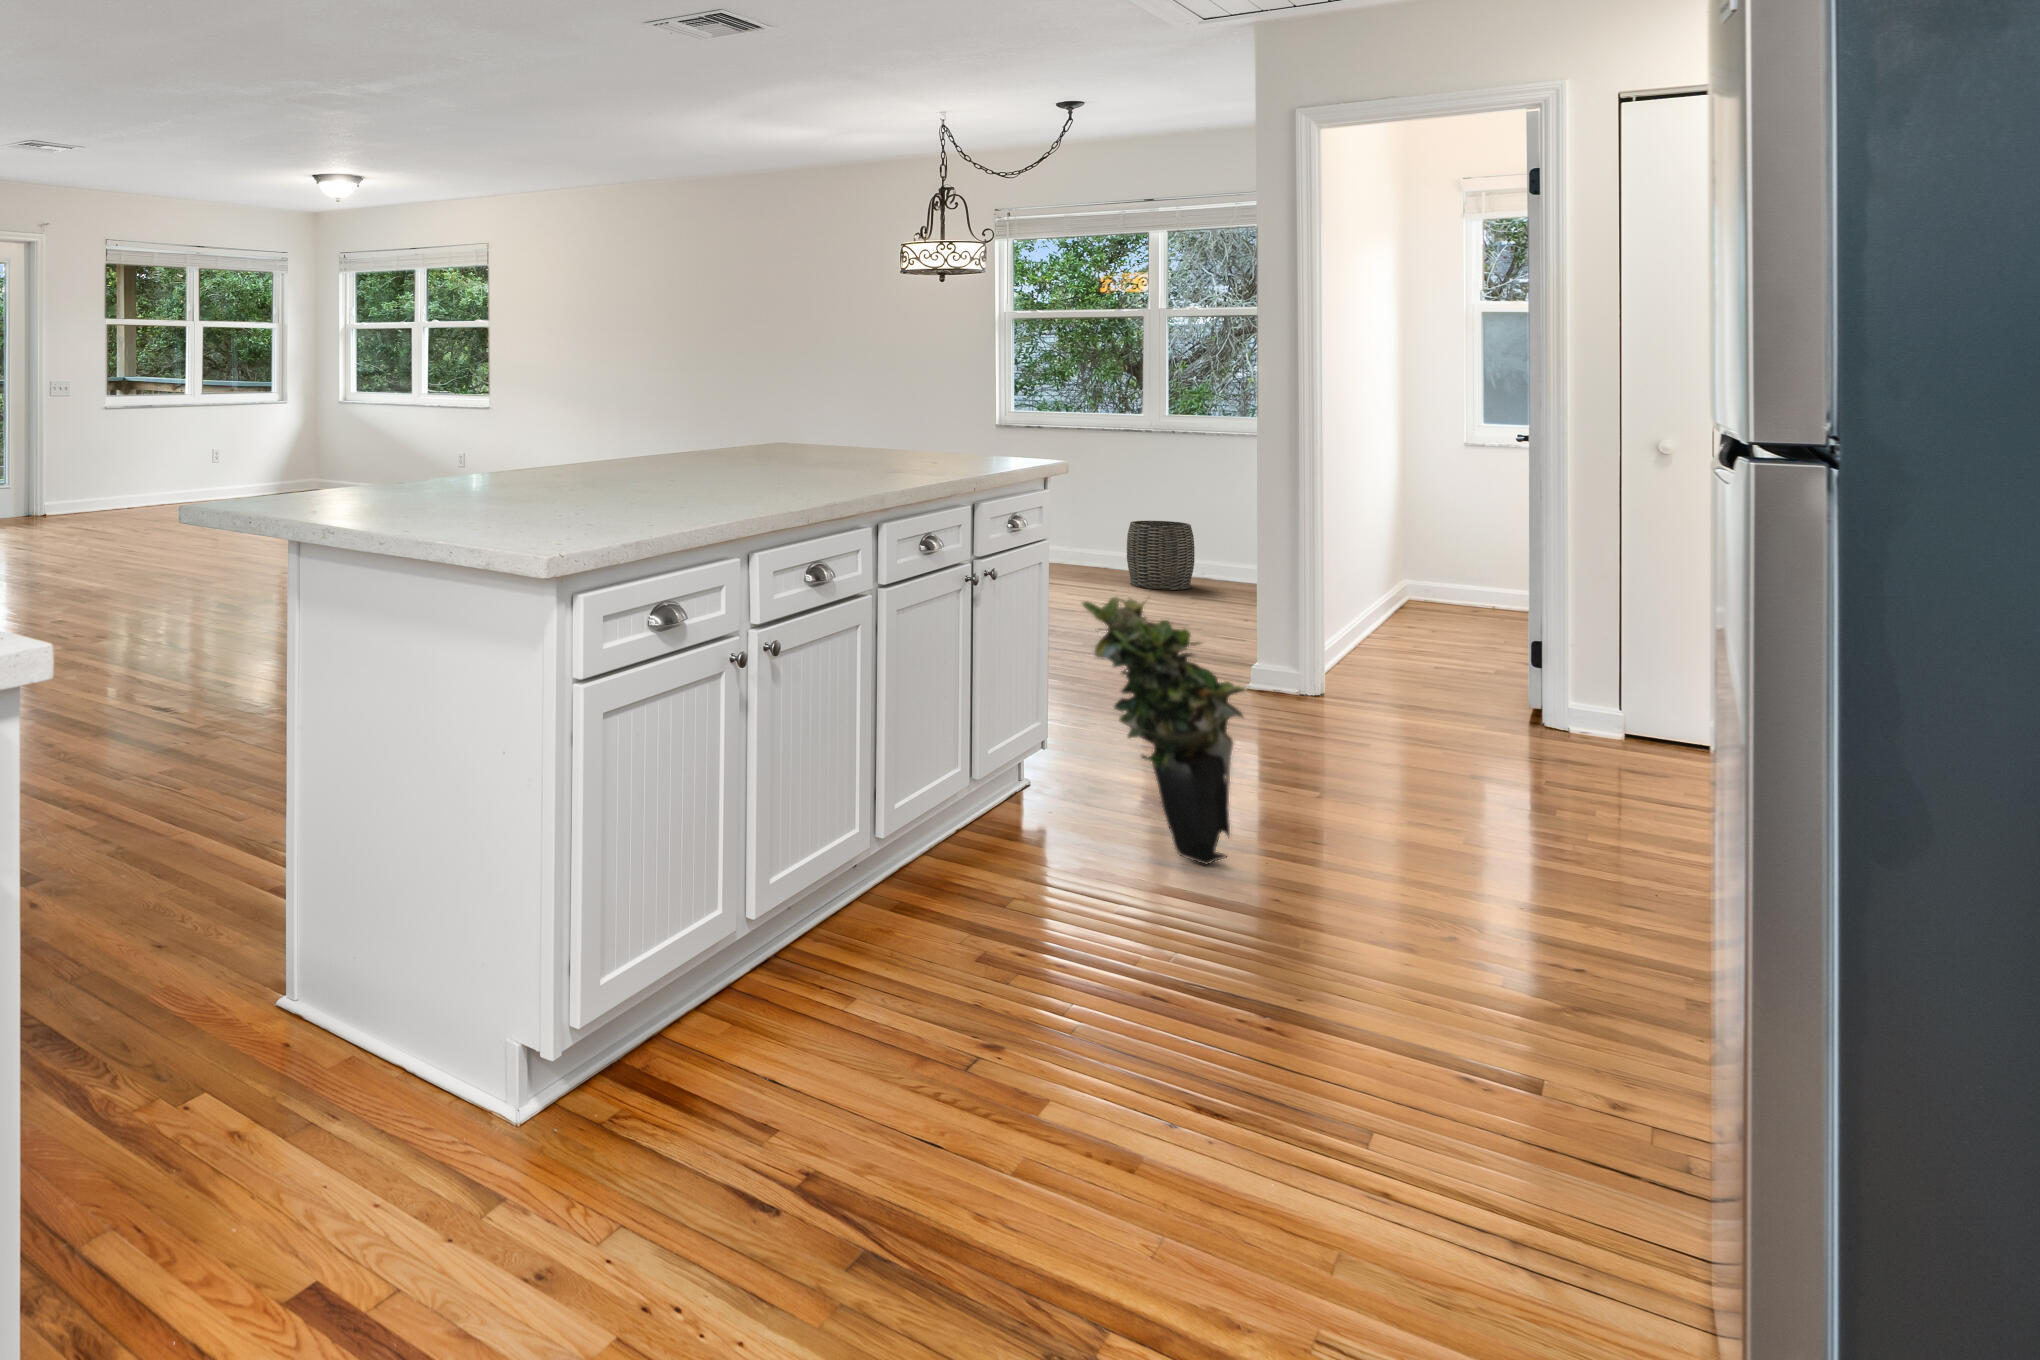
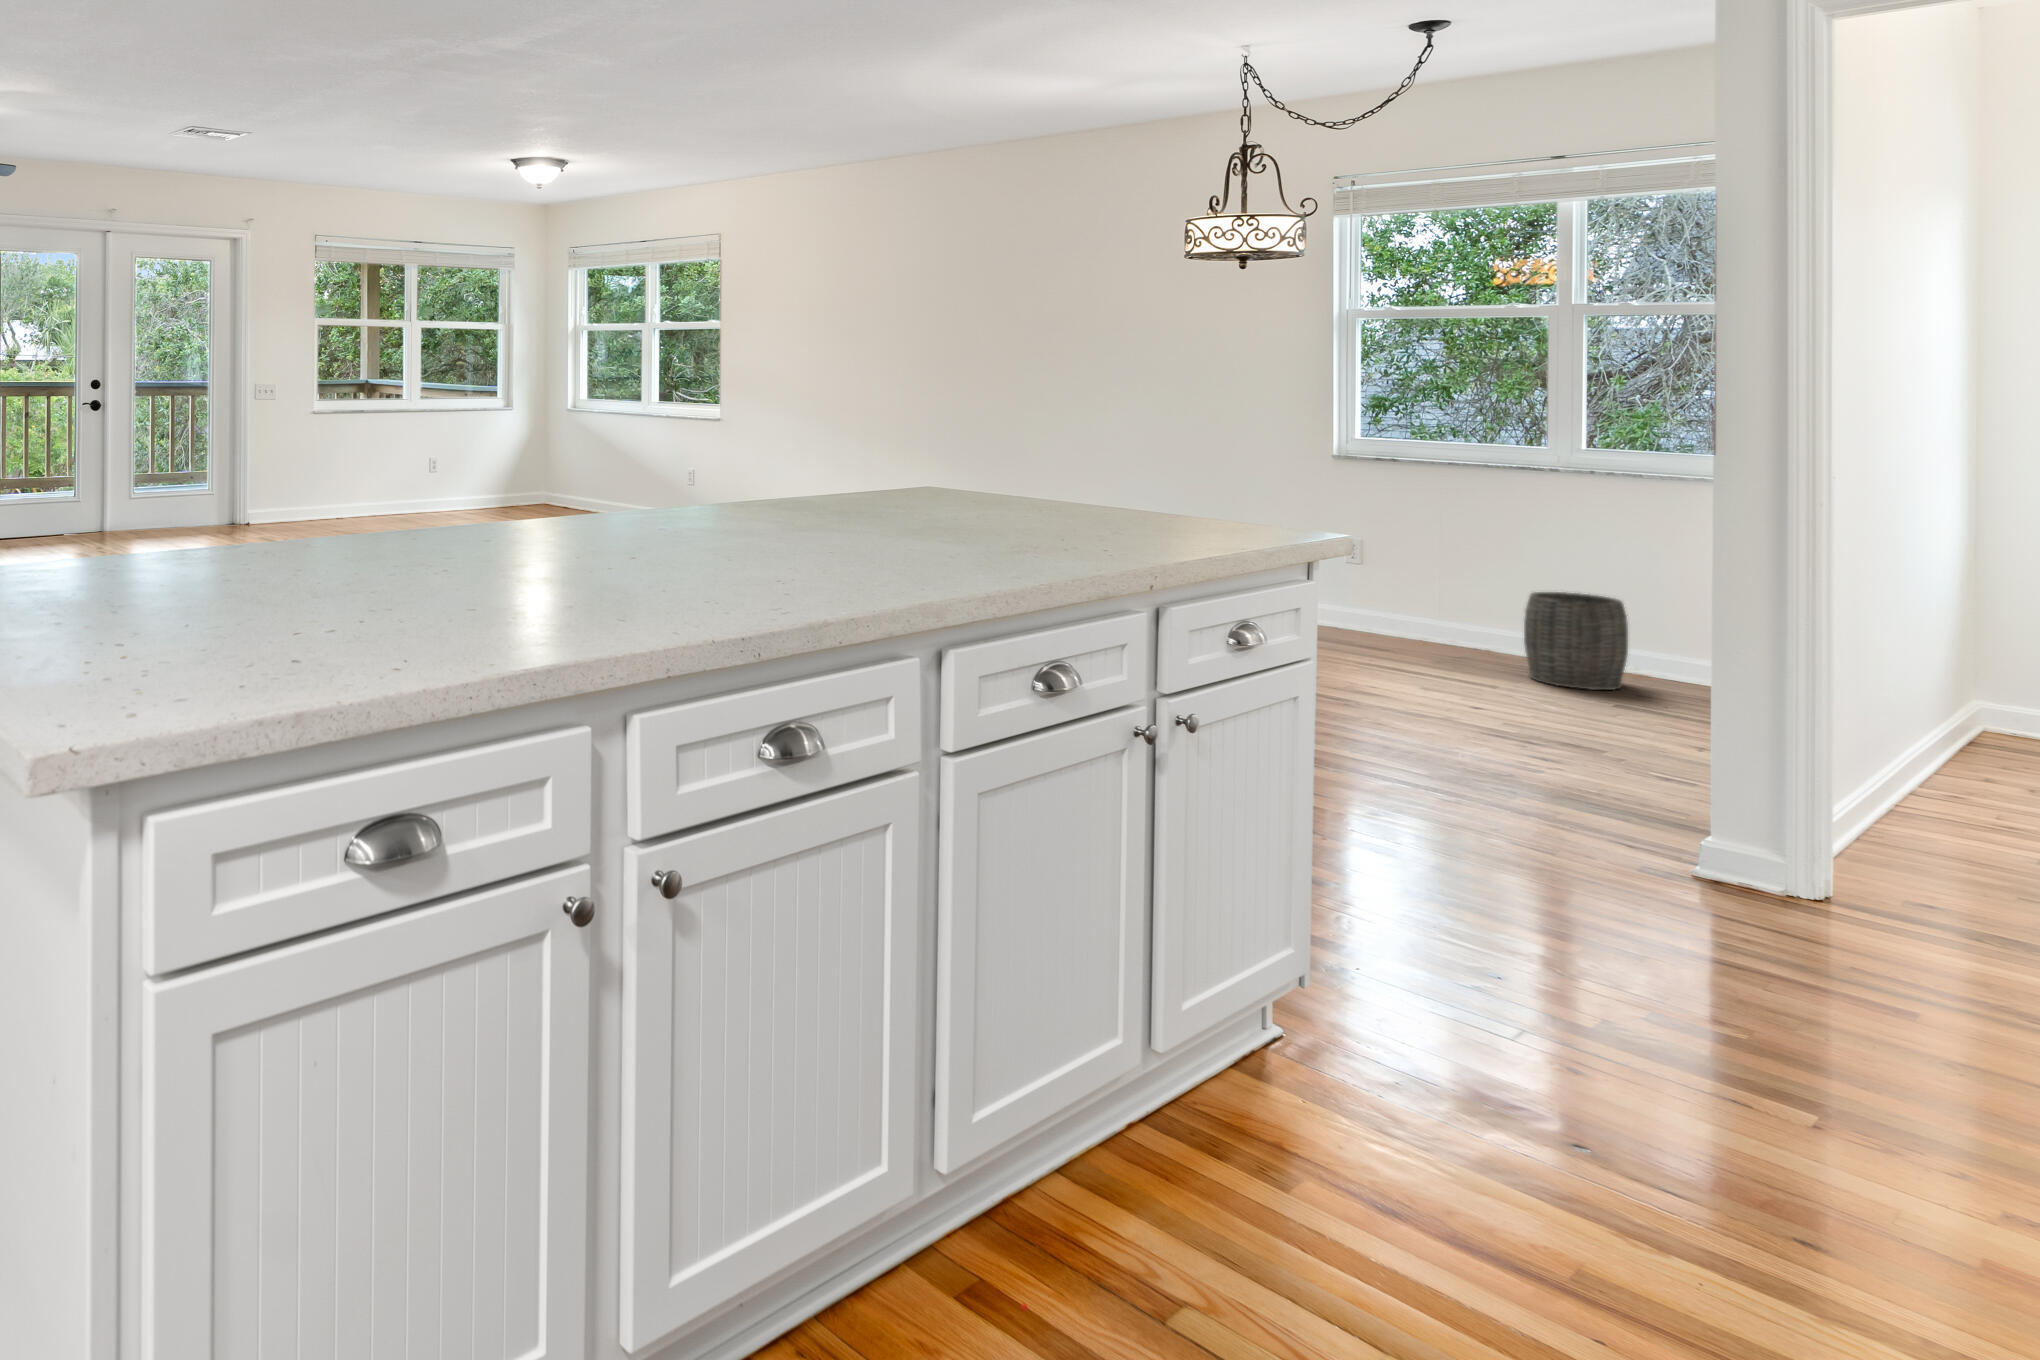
potted plant: present [1082,597,1247,864] -> none [1353,770,1661,1267]

